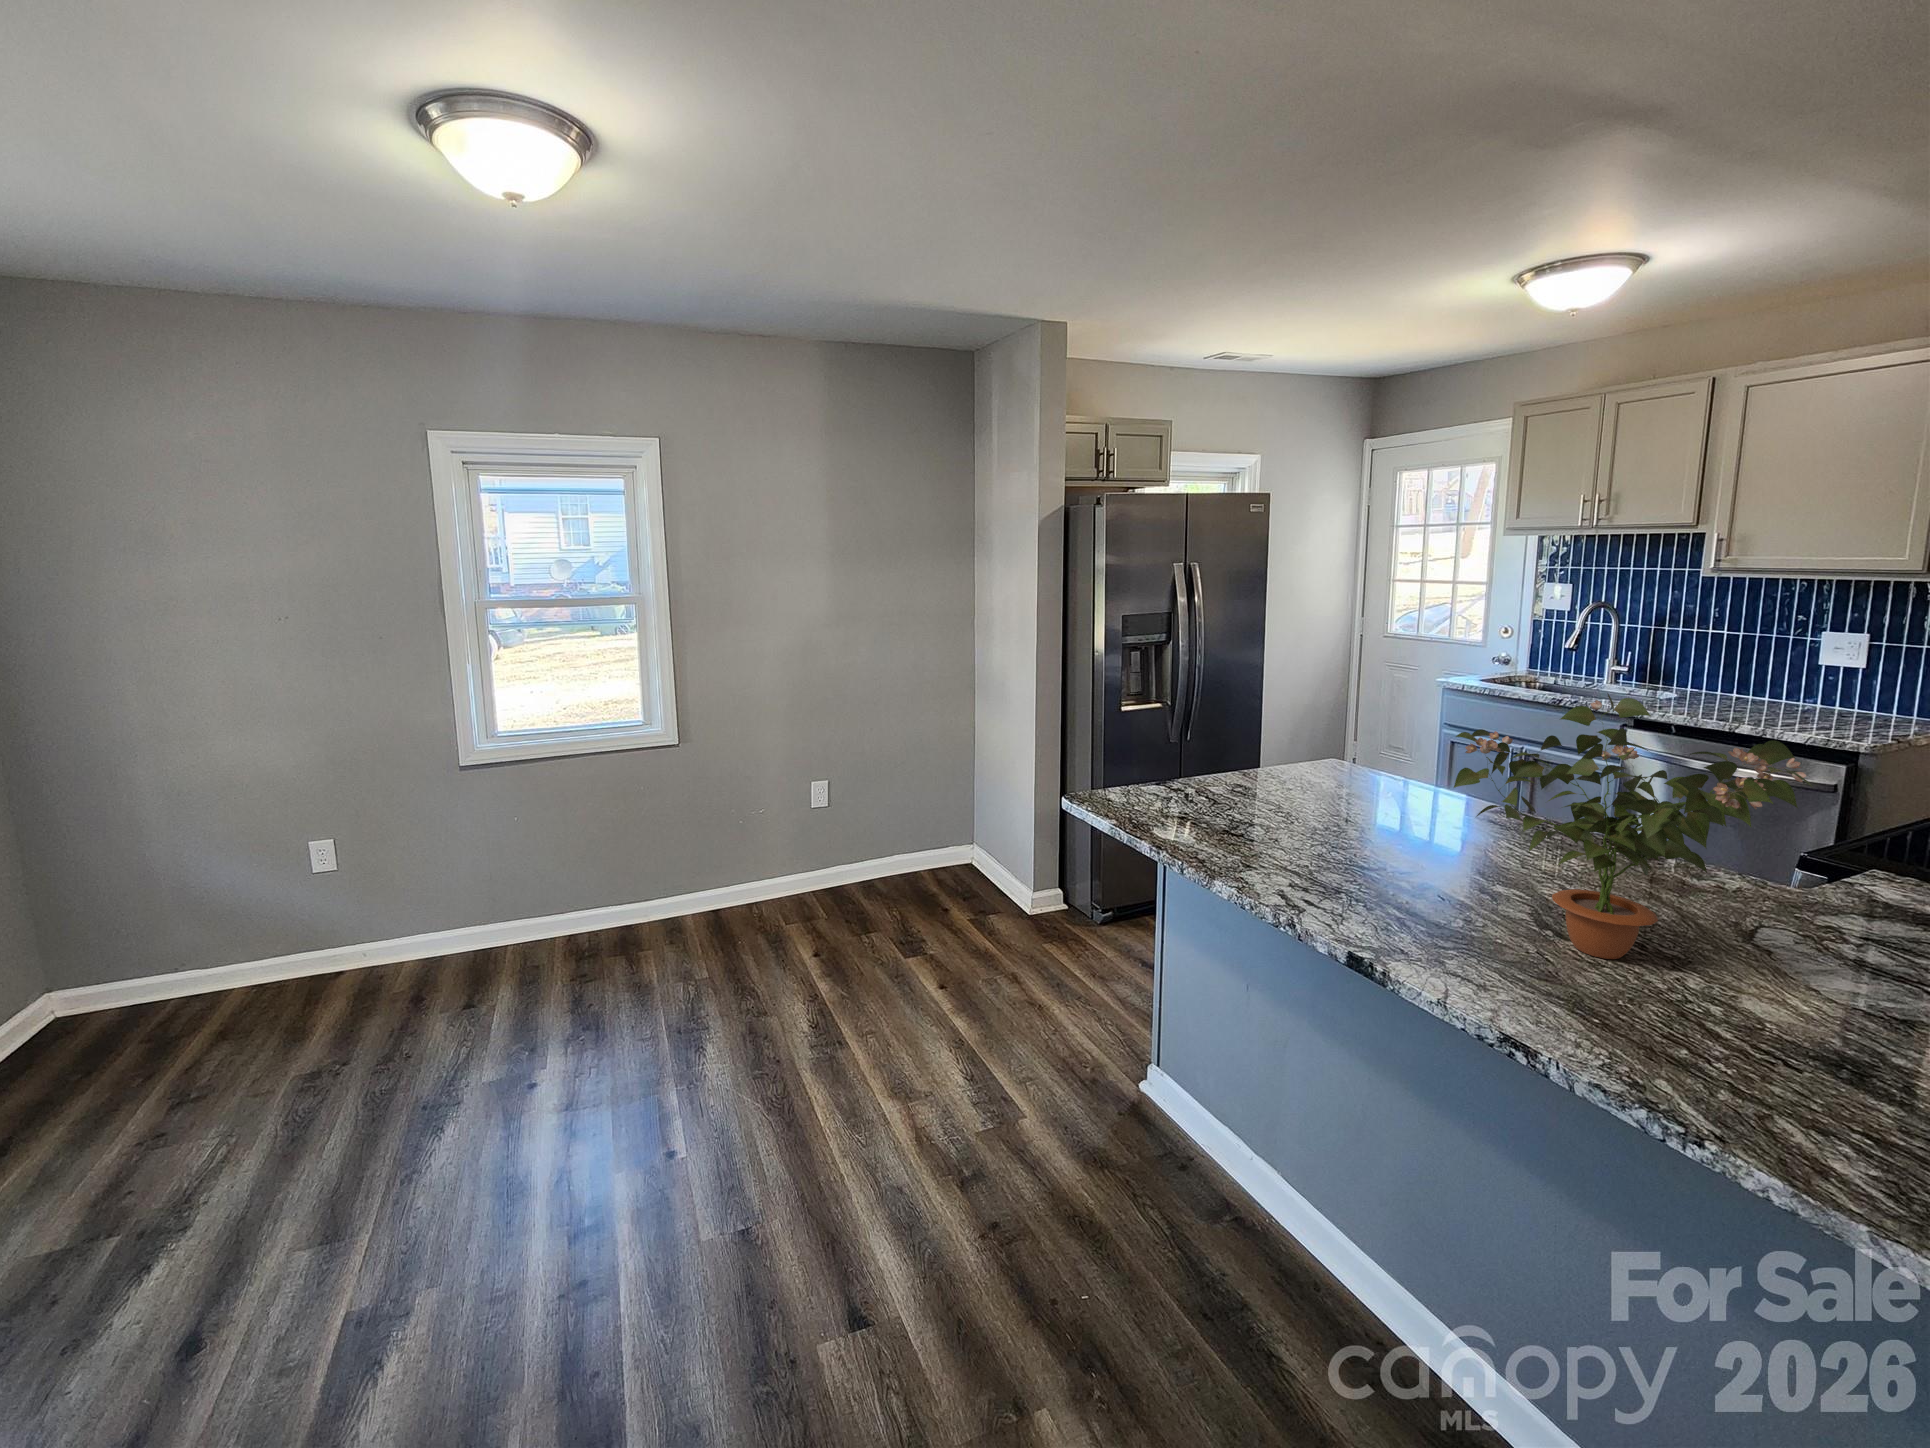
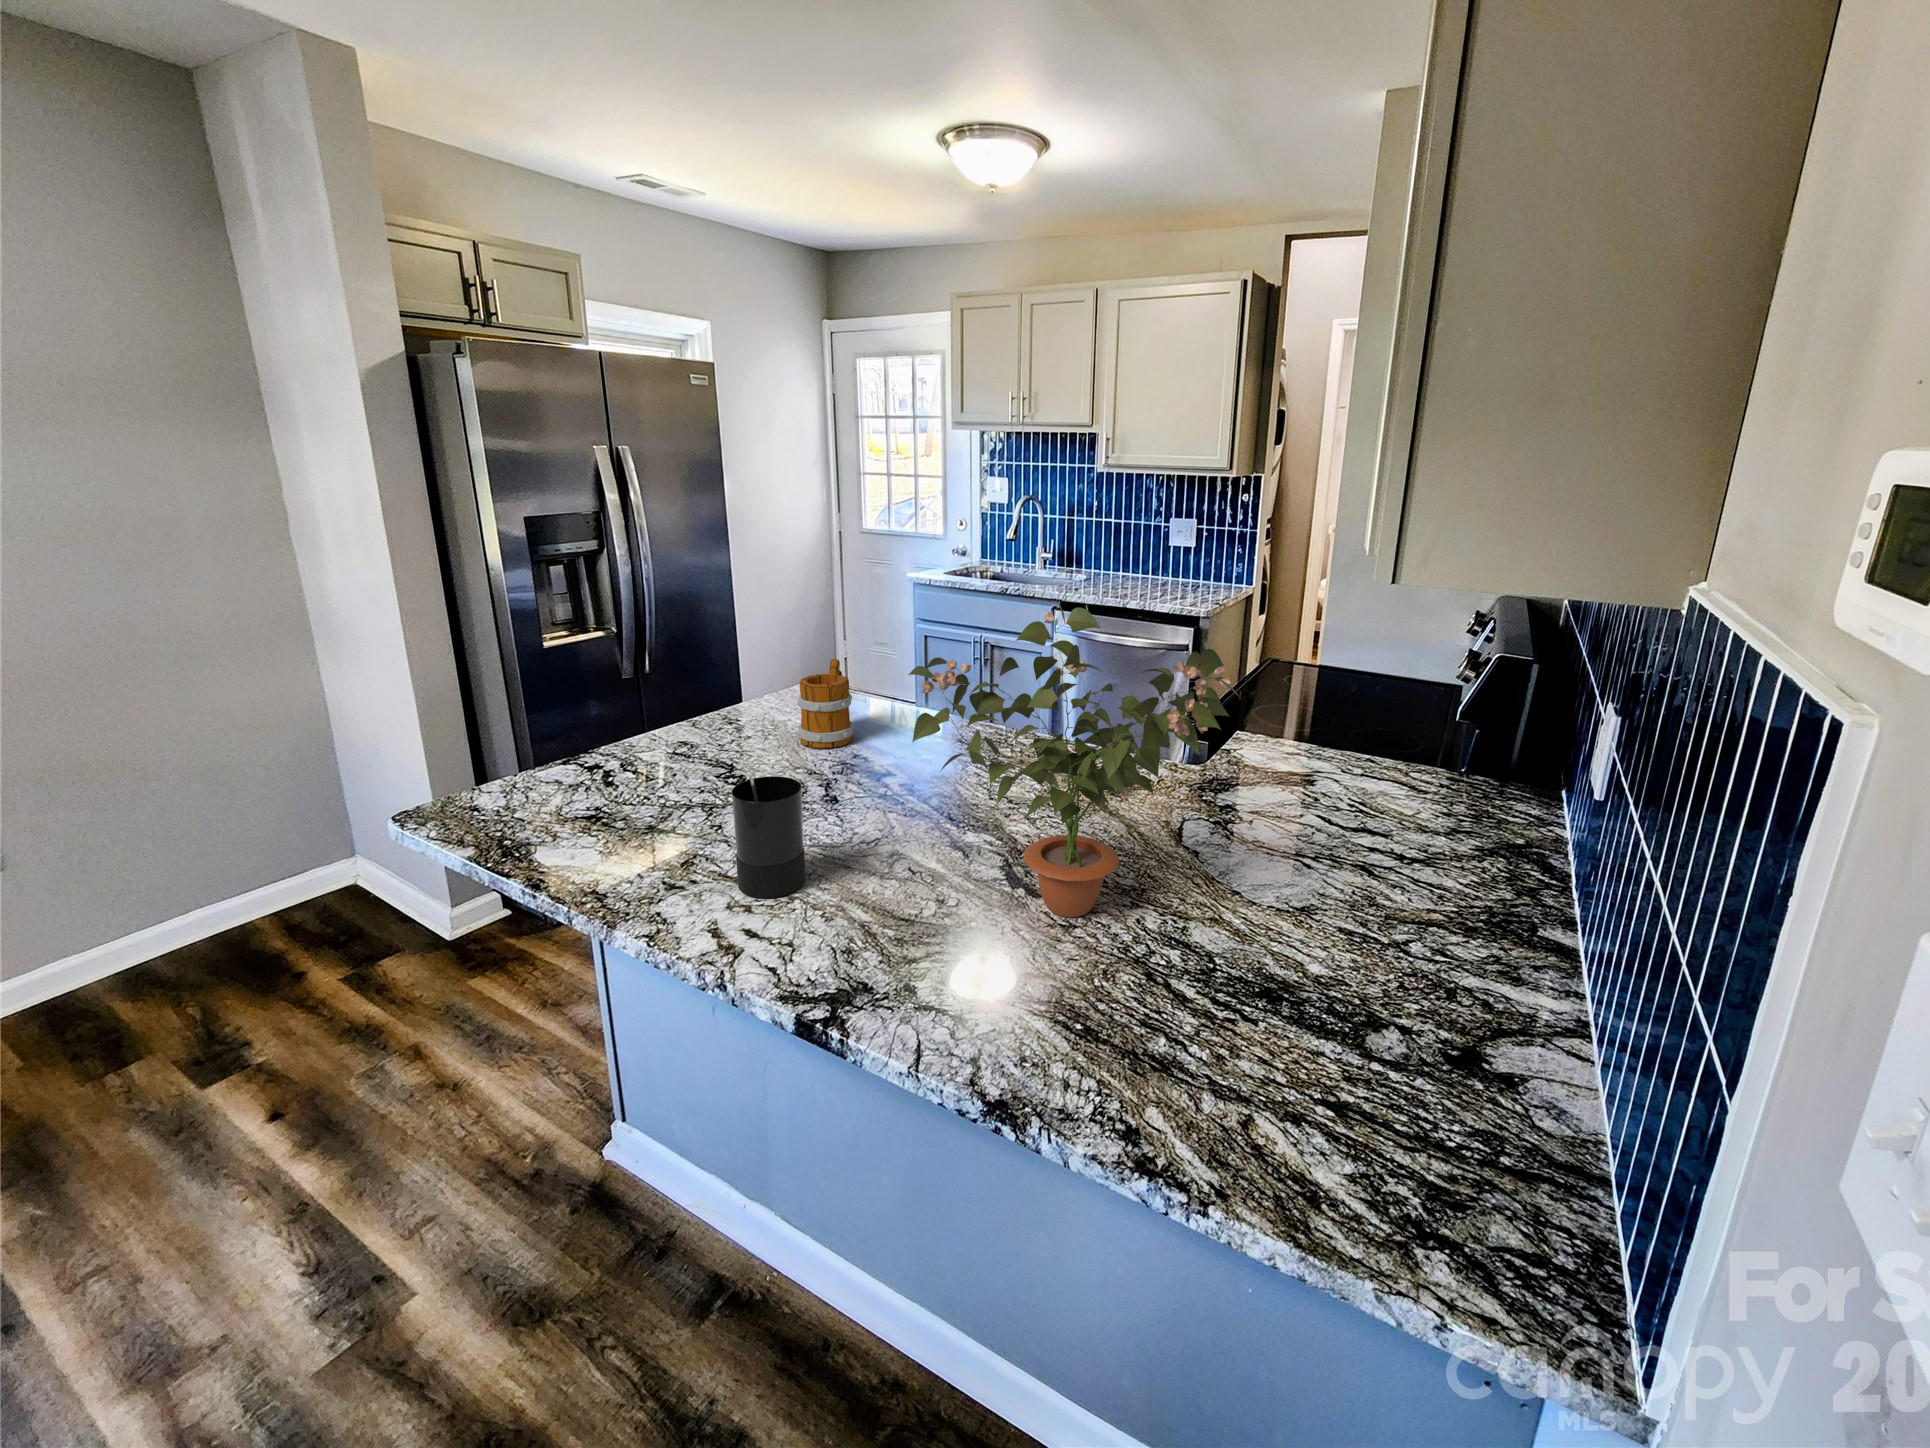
mug: none [1334,735,1385,806] -> present [797,659,854,749]
candle: none [1296,793,1353,886] -> present [732,771,806,898]

